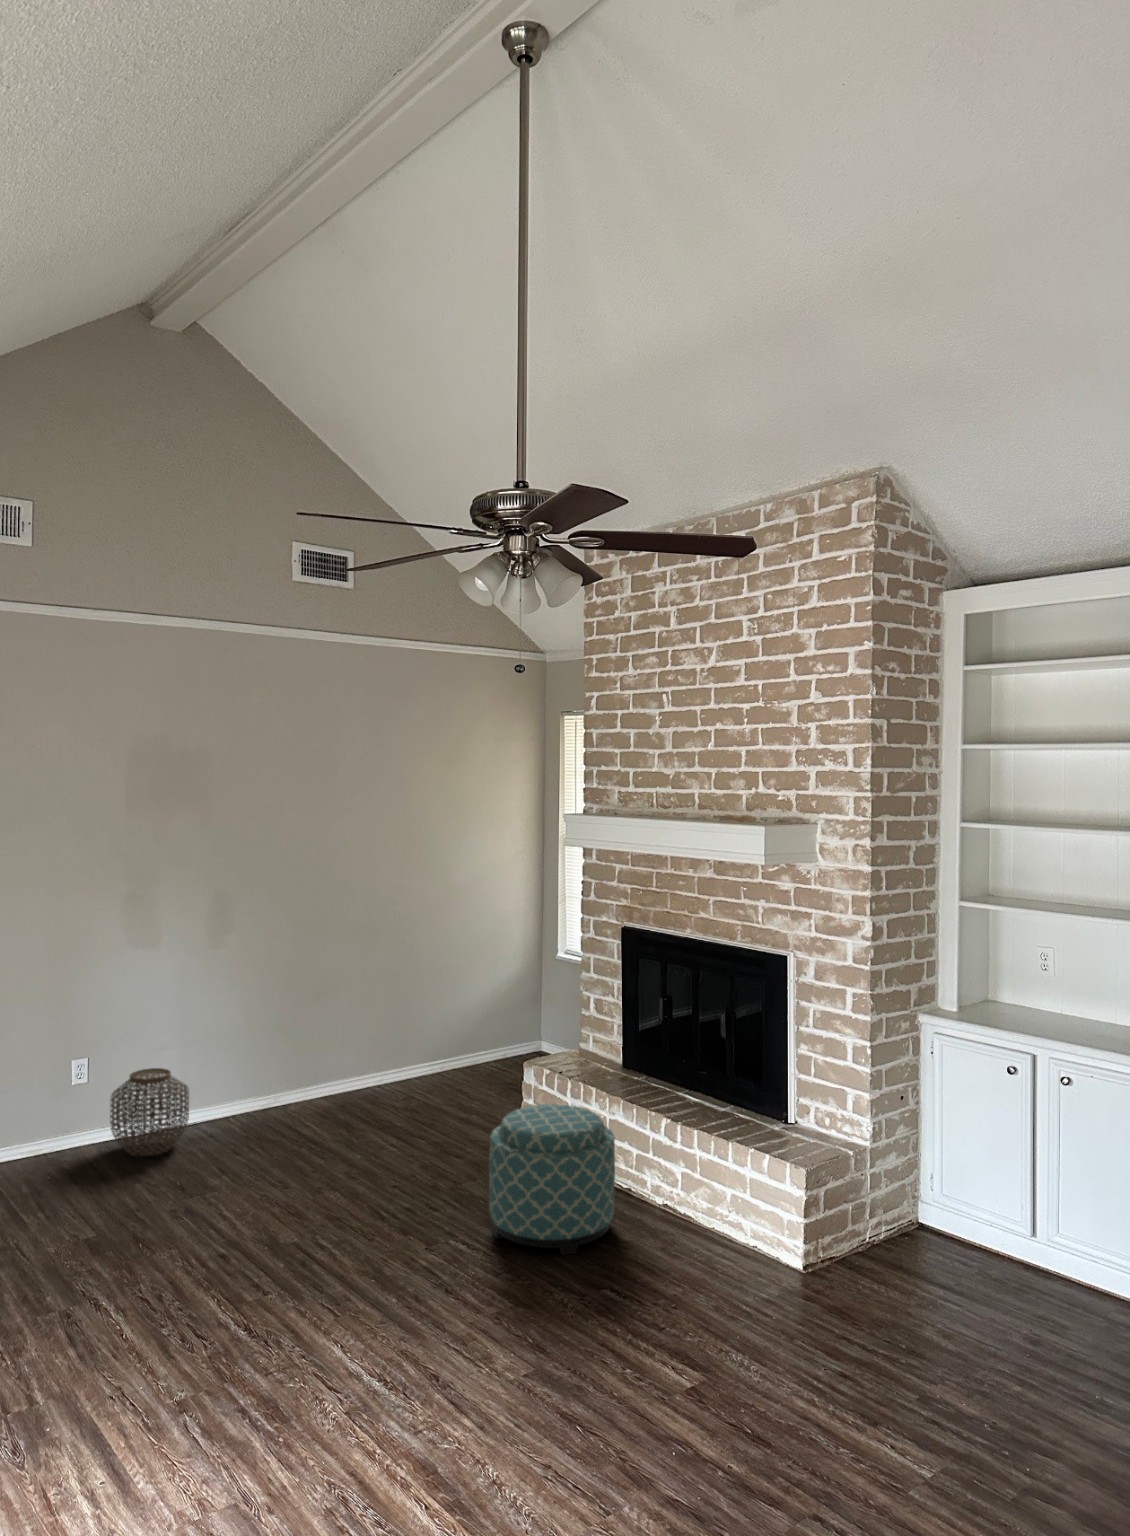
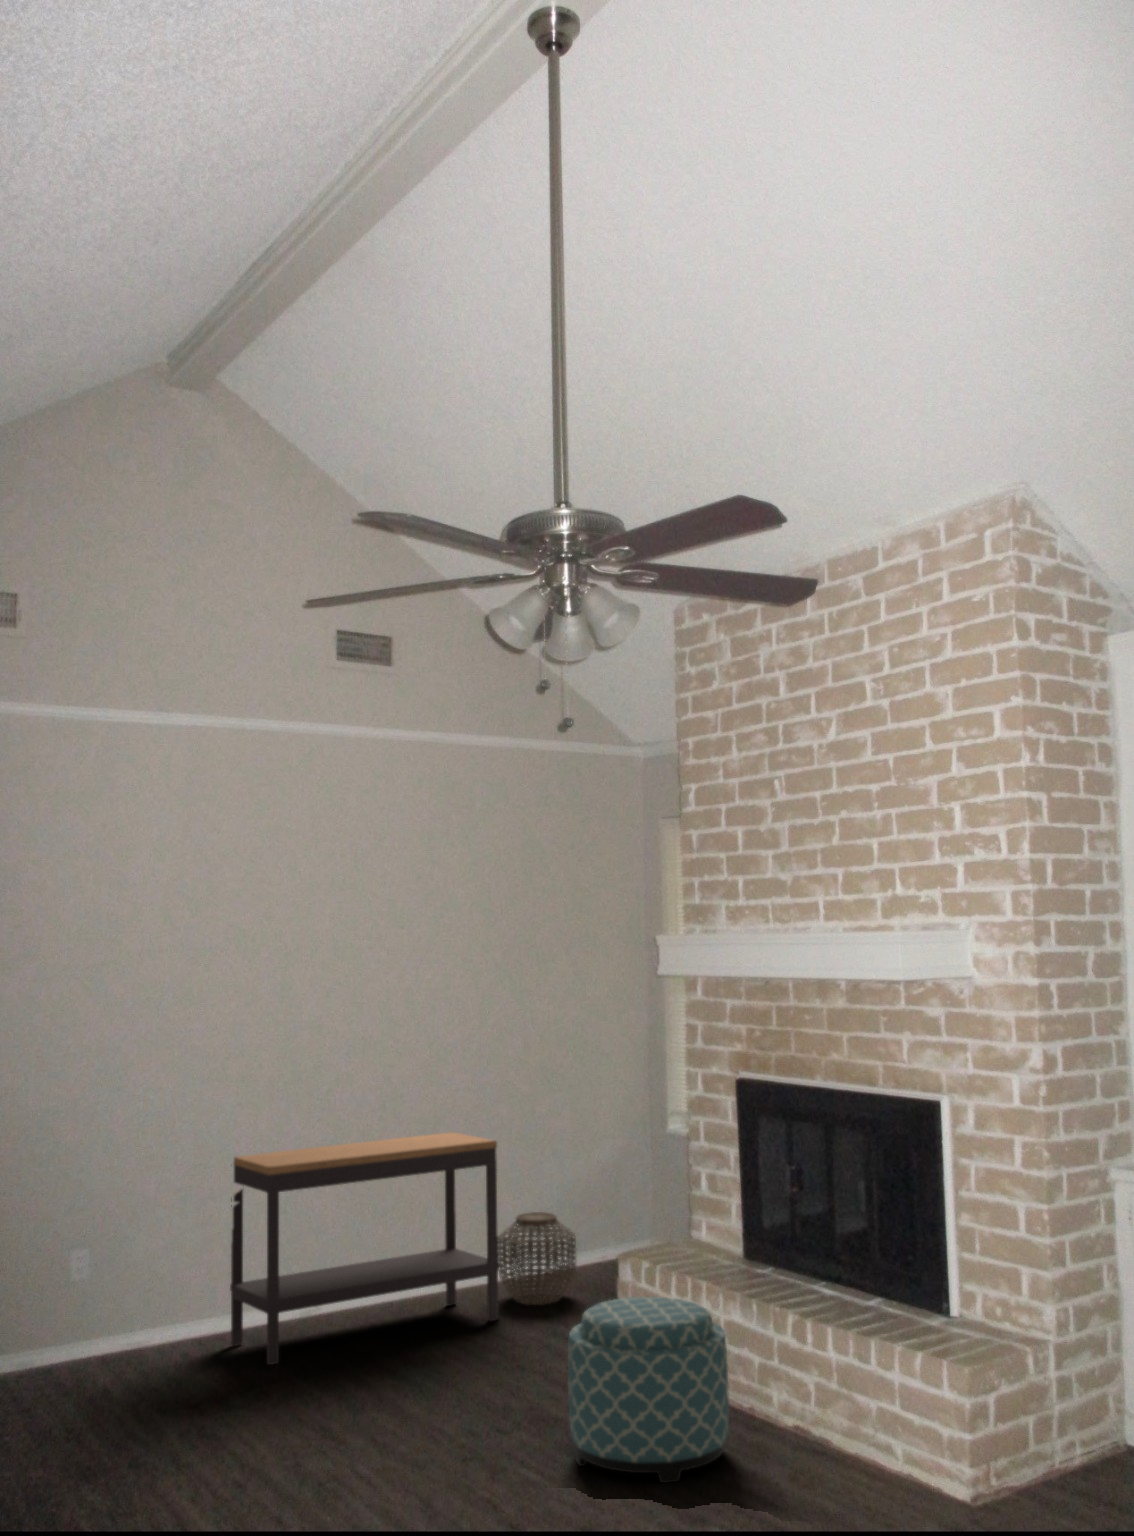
console table: none [217,955,430,1142] -> present [230,1132,499,1365]
woven basket: present [110,1068,189,1156] -> present [498,1212,576,1304]

